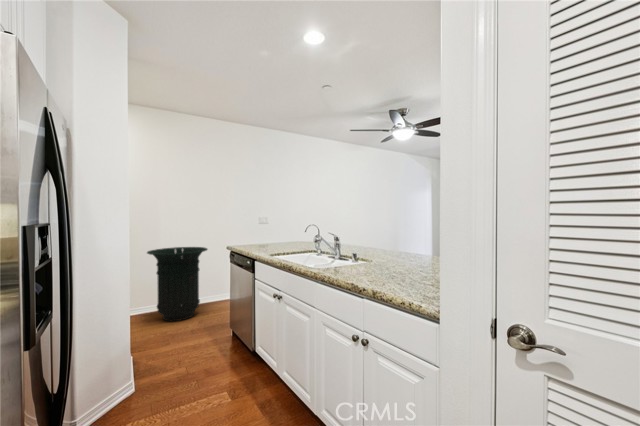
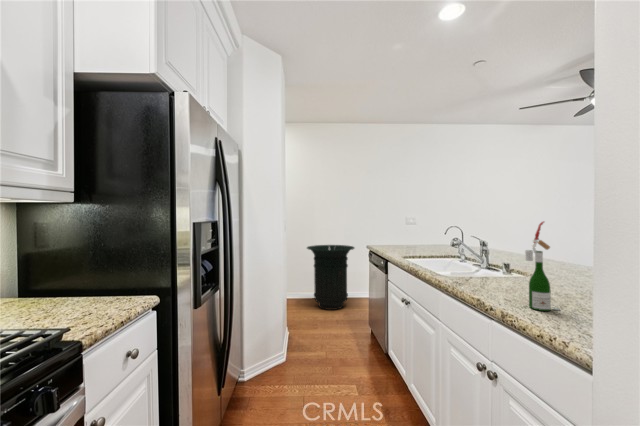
wine bottle: none [384,221,404,286] -> present [525,221,560,311]

